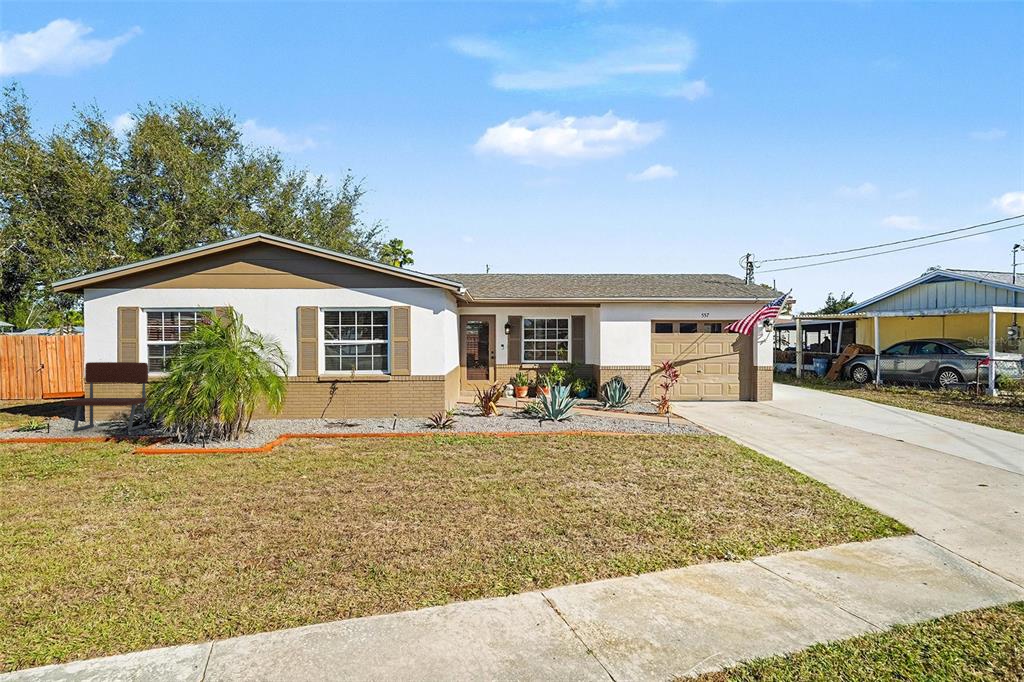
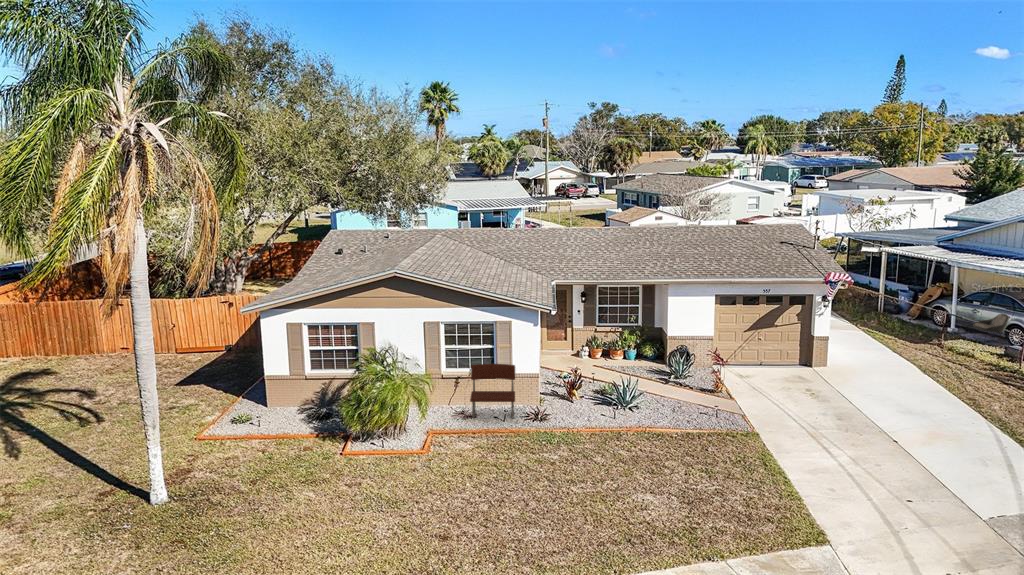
bench: present [64,362,148,431] -> present [470,364,515,418]

